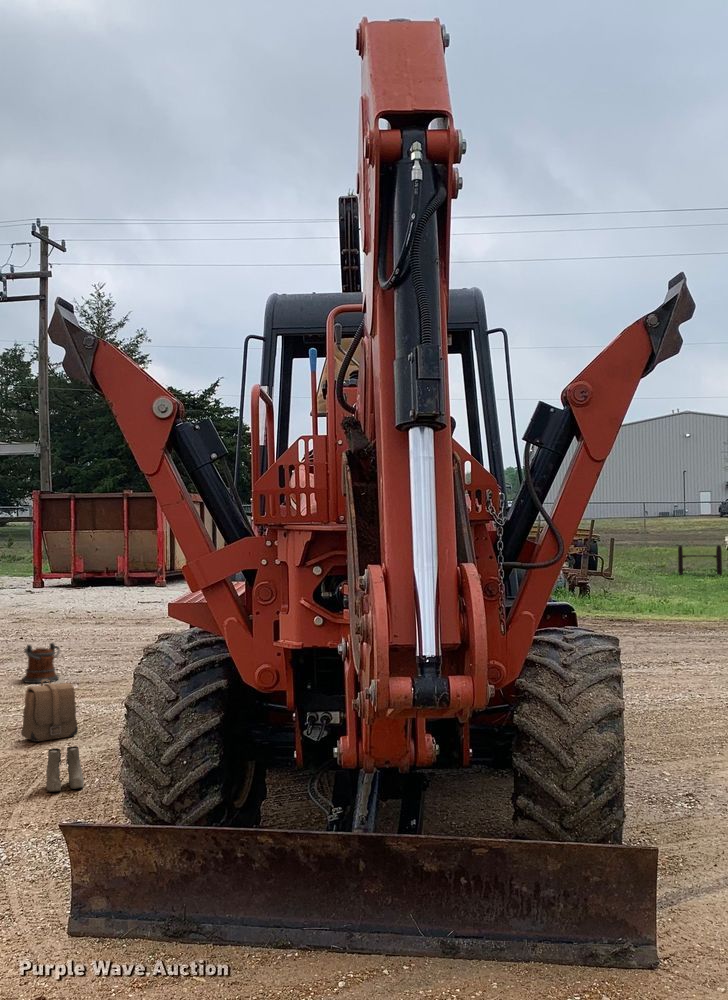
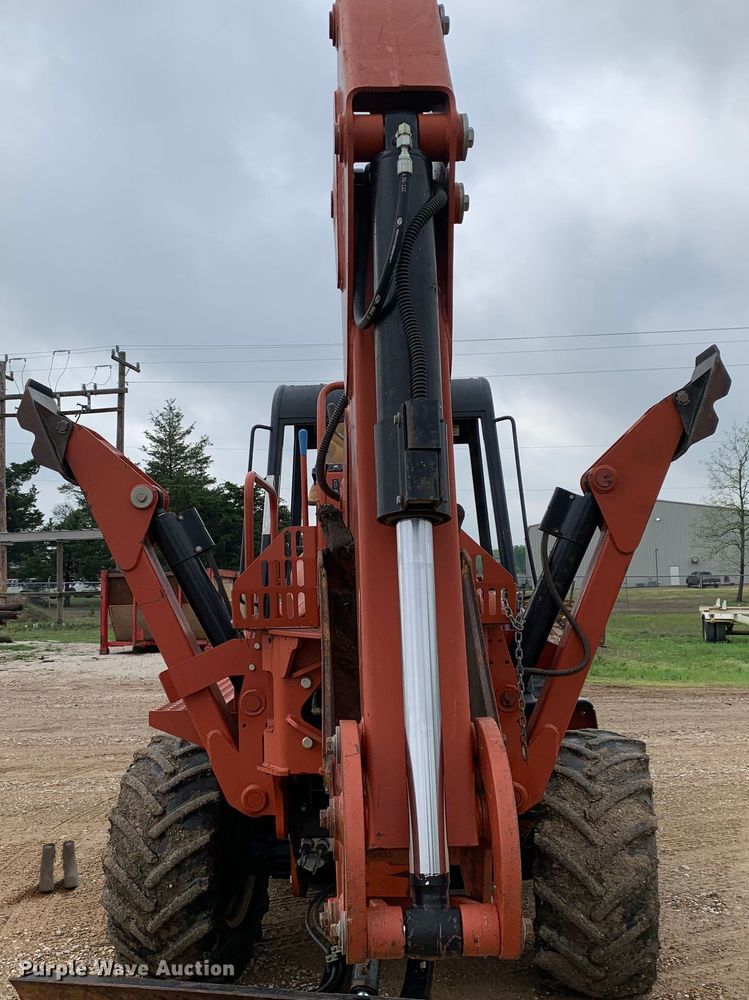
bench: present [678,545,722,575] -> none [662,612,703,640]
bucket: present [22,643,60,683] -> none [36,716,74,757]
backpack: present [21,680,78,742] -> none [24,762,81,828]

